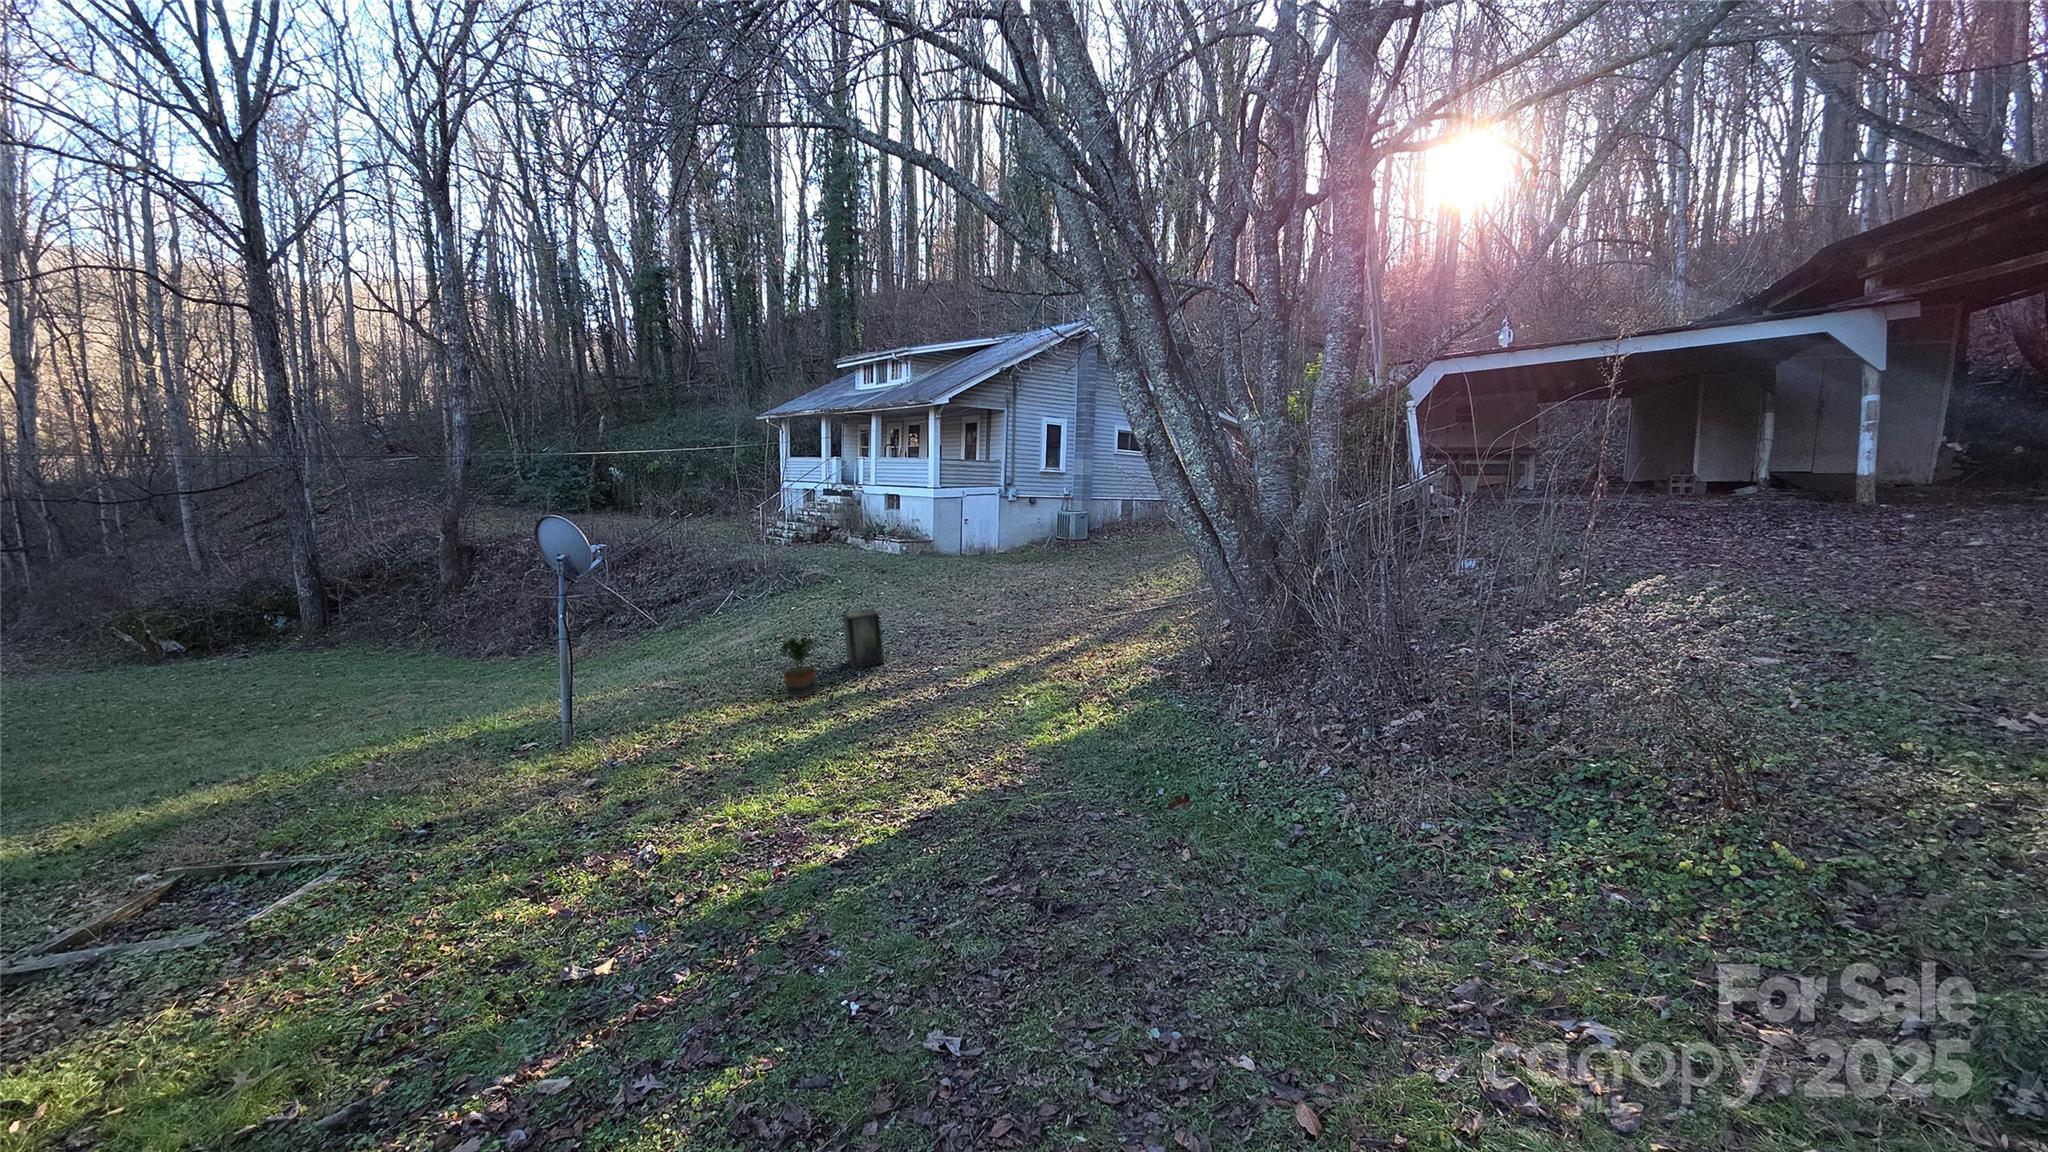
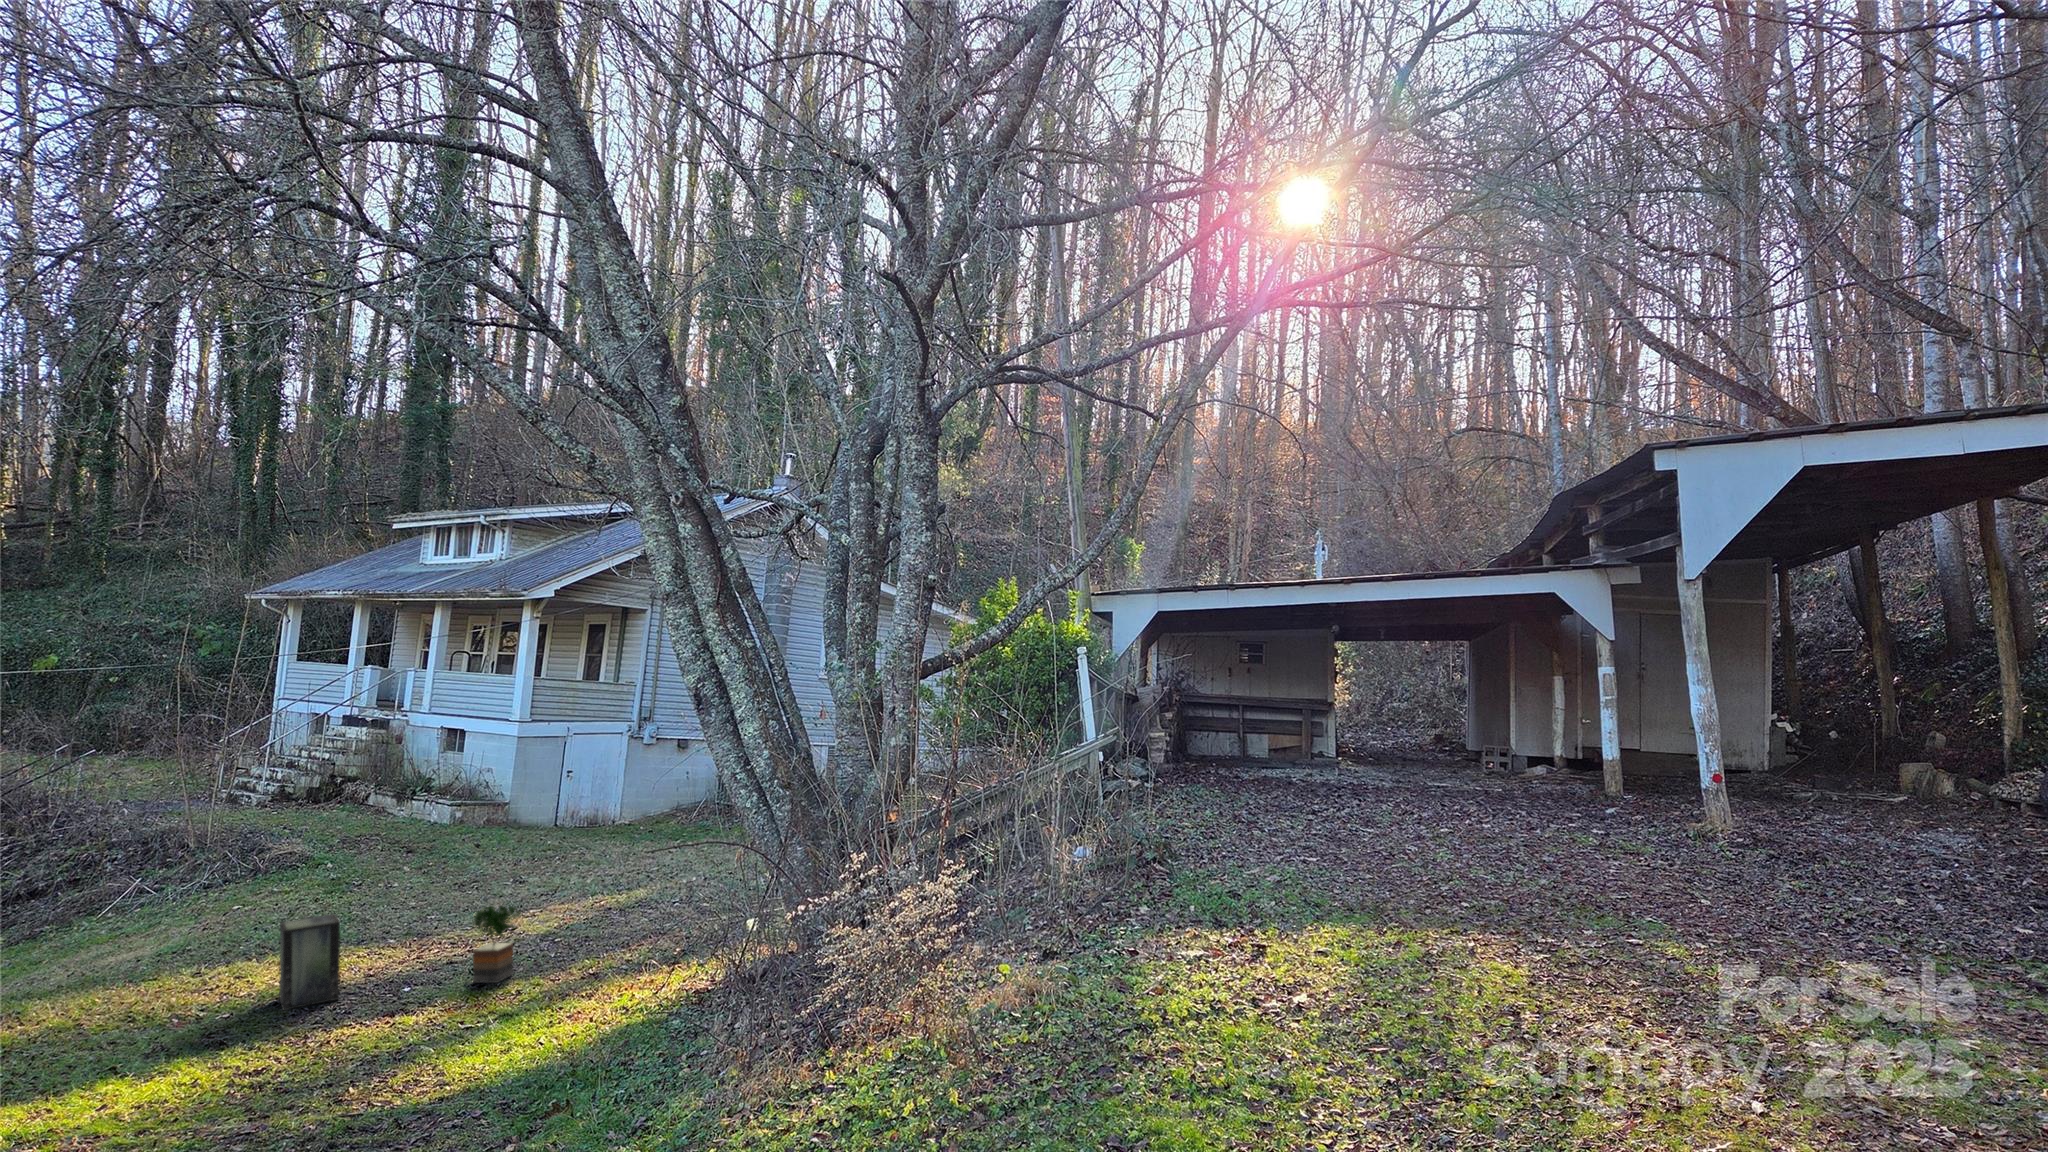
potted tree: present [781,638,817,697] -> present [473,906,521,983]

